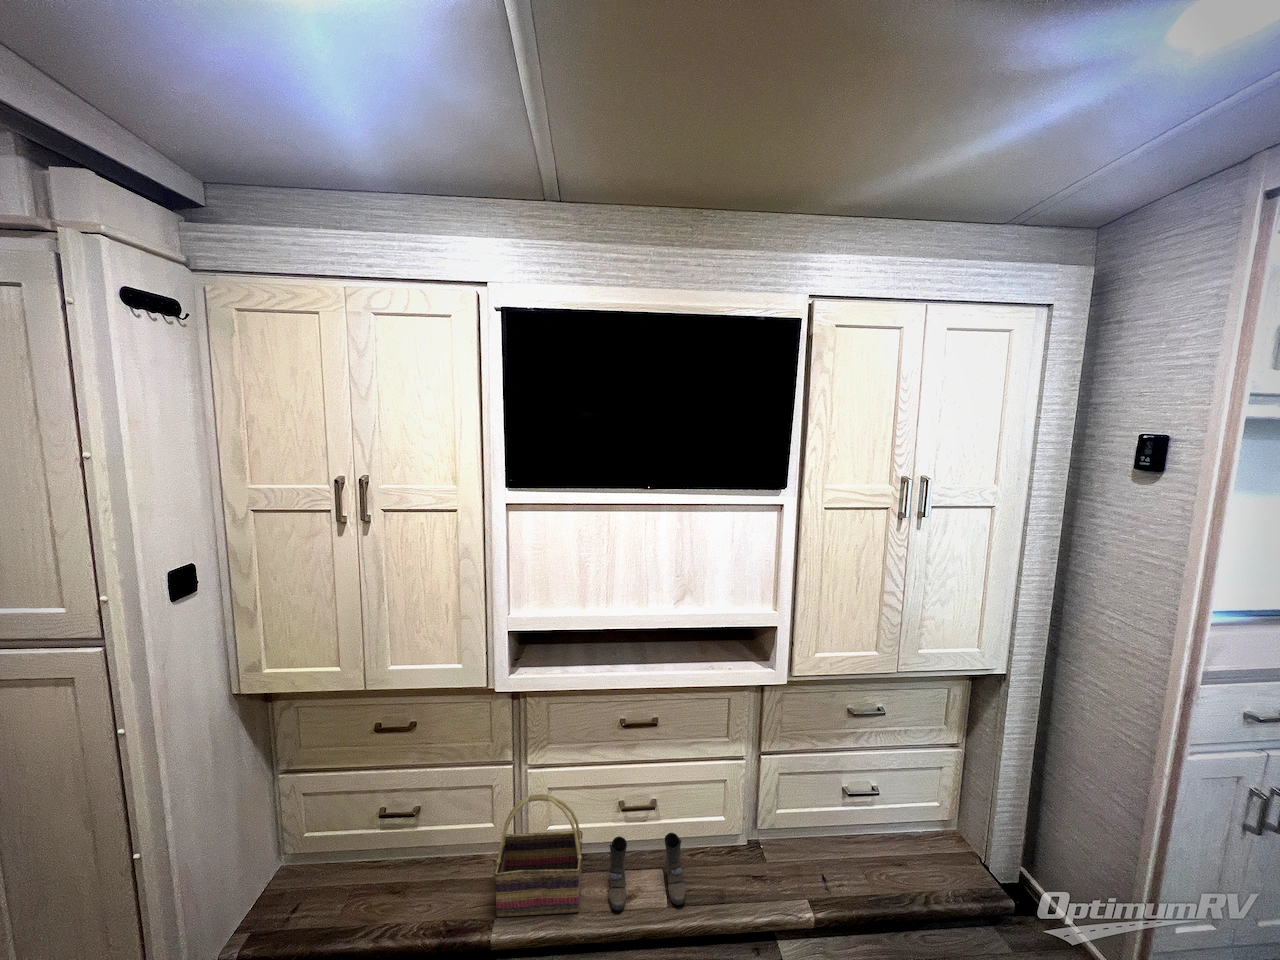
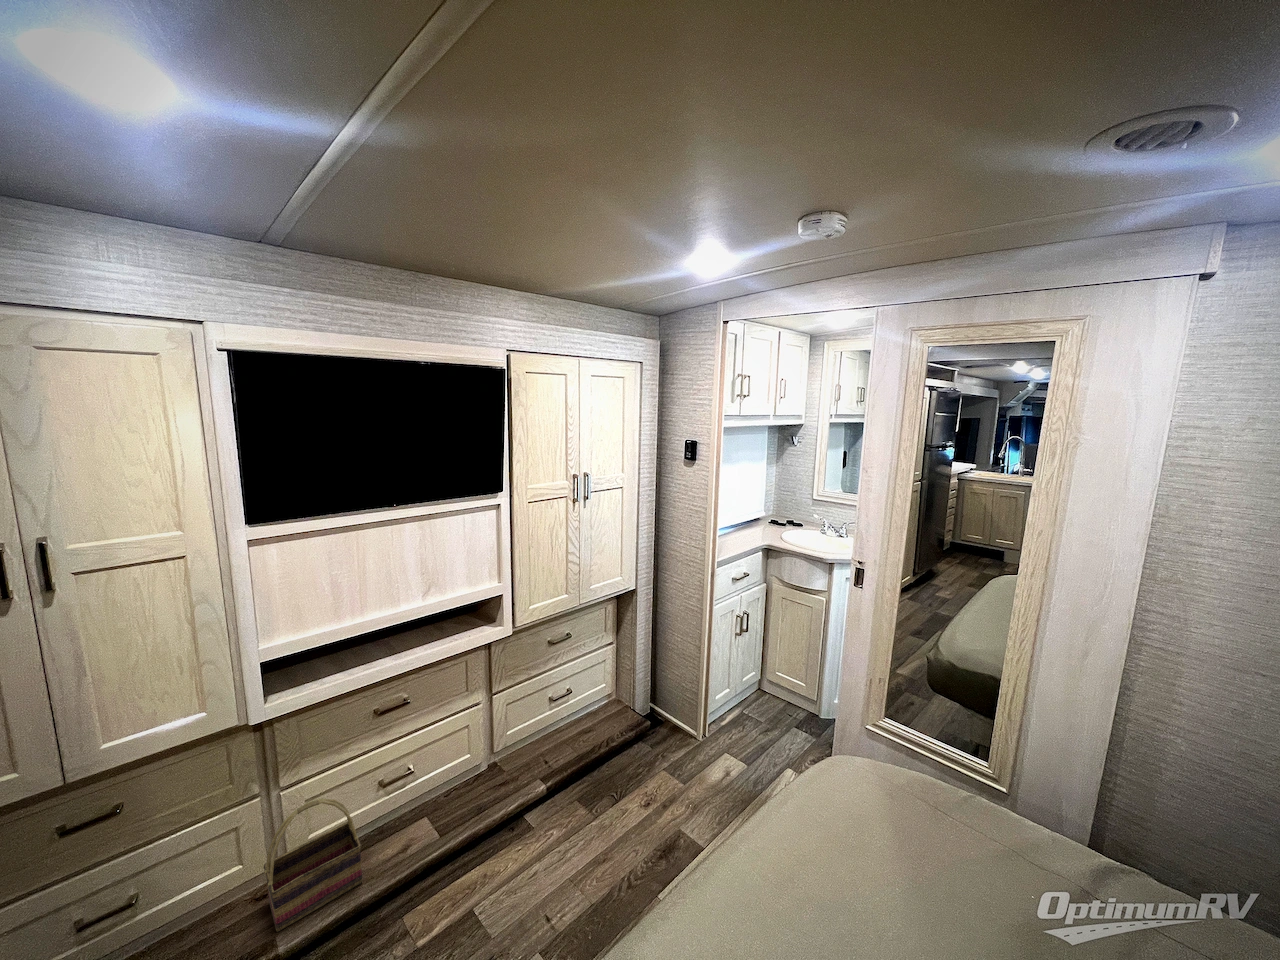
boots: present [609,833,686,910] -> none [379,783,453,862]

